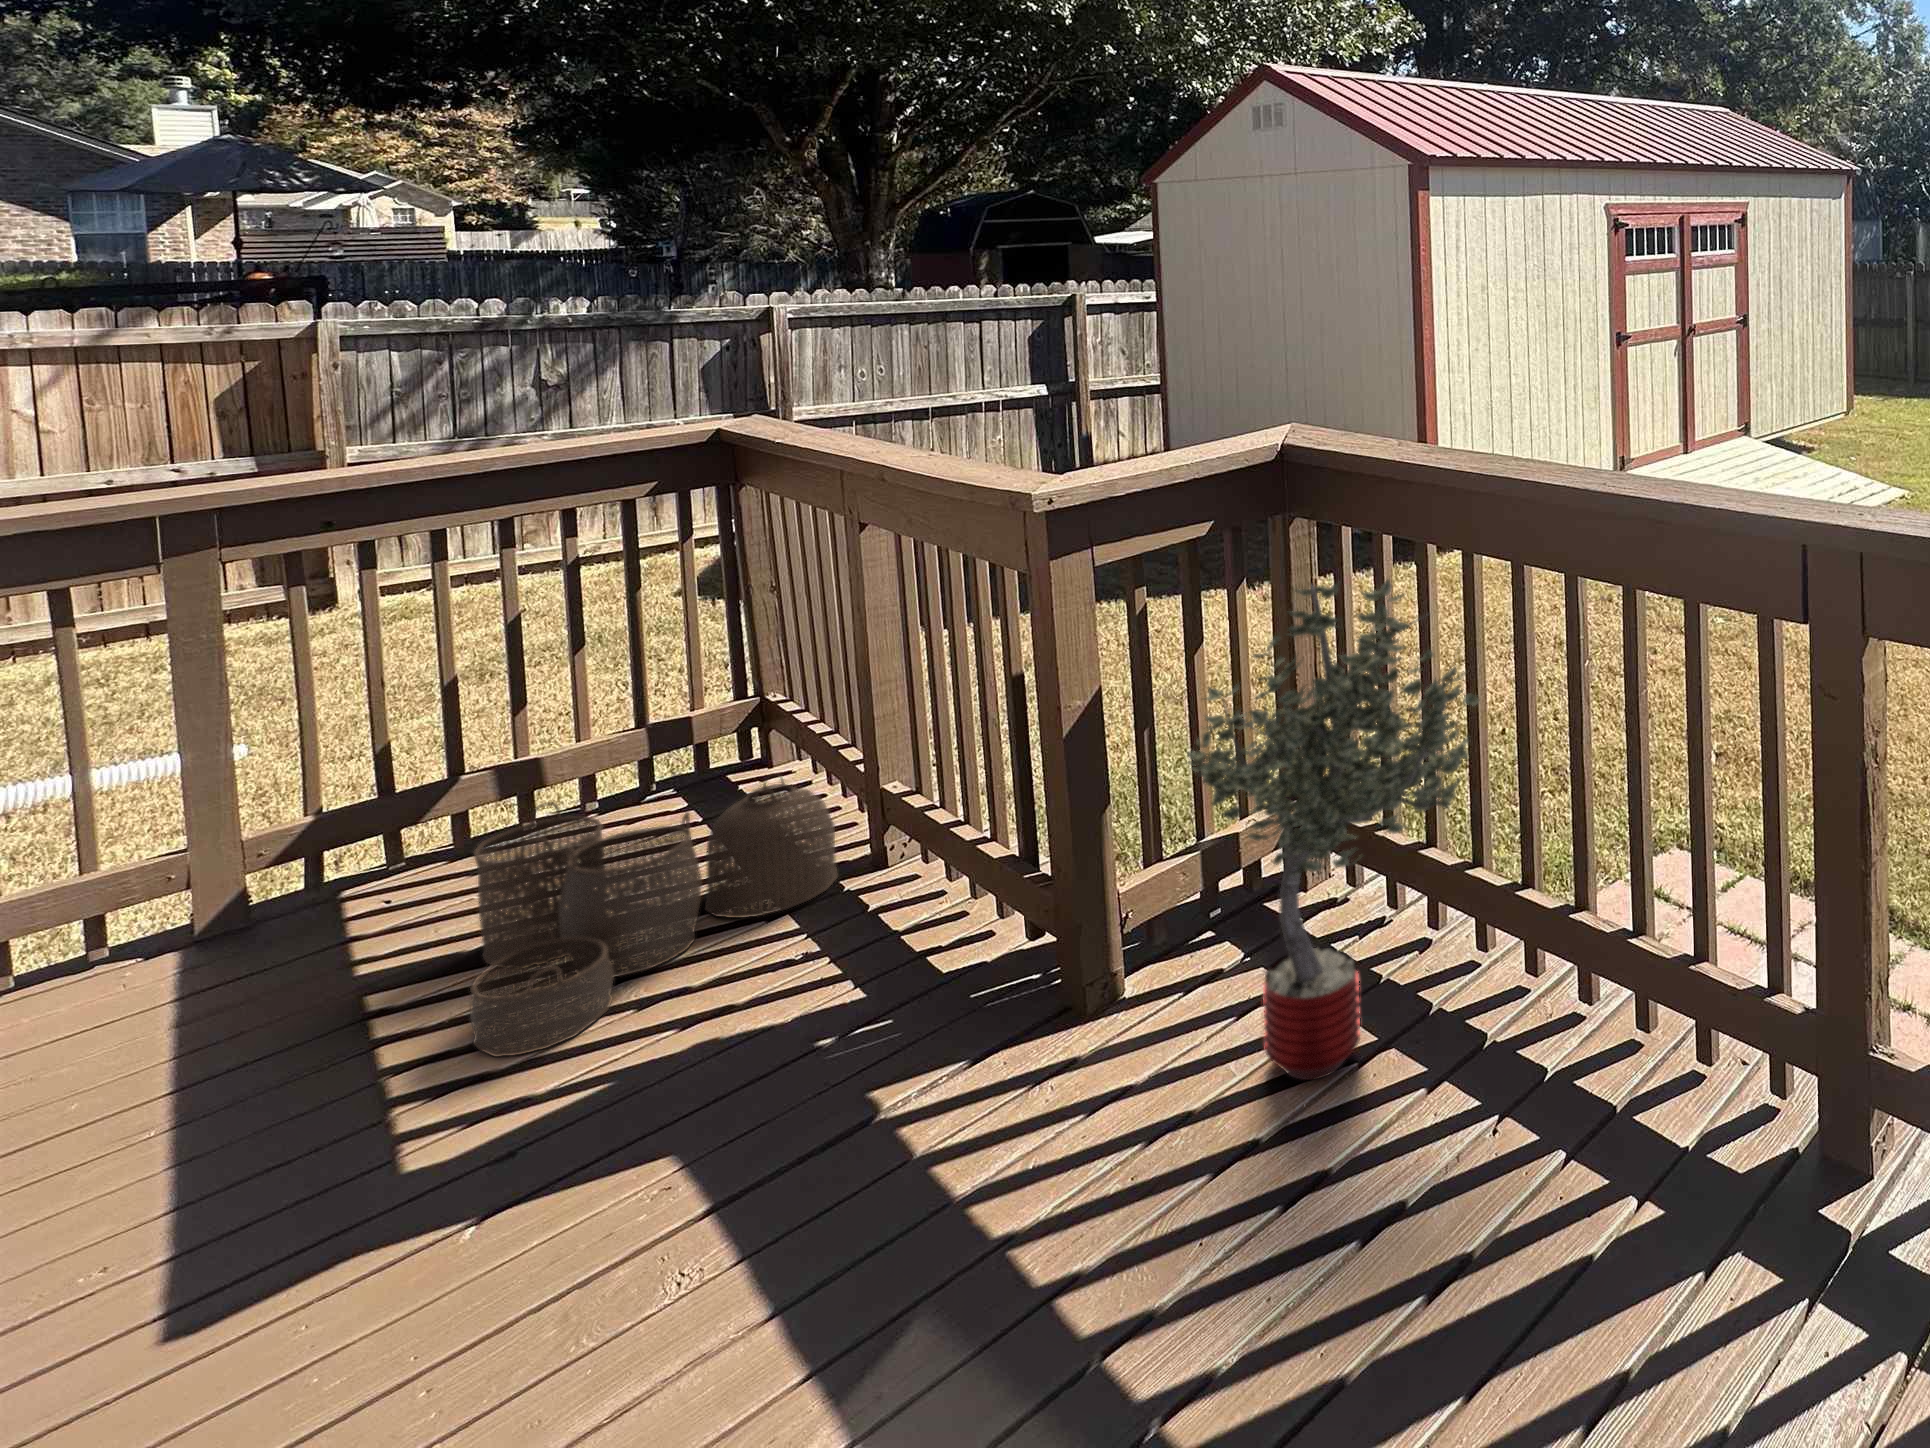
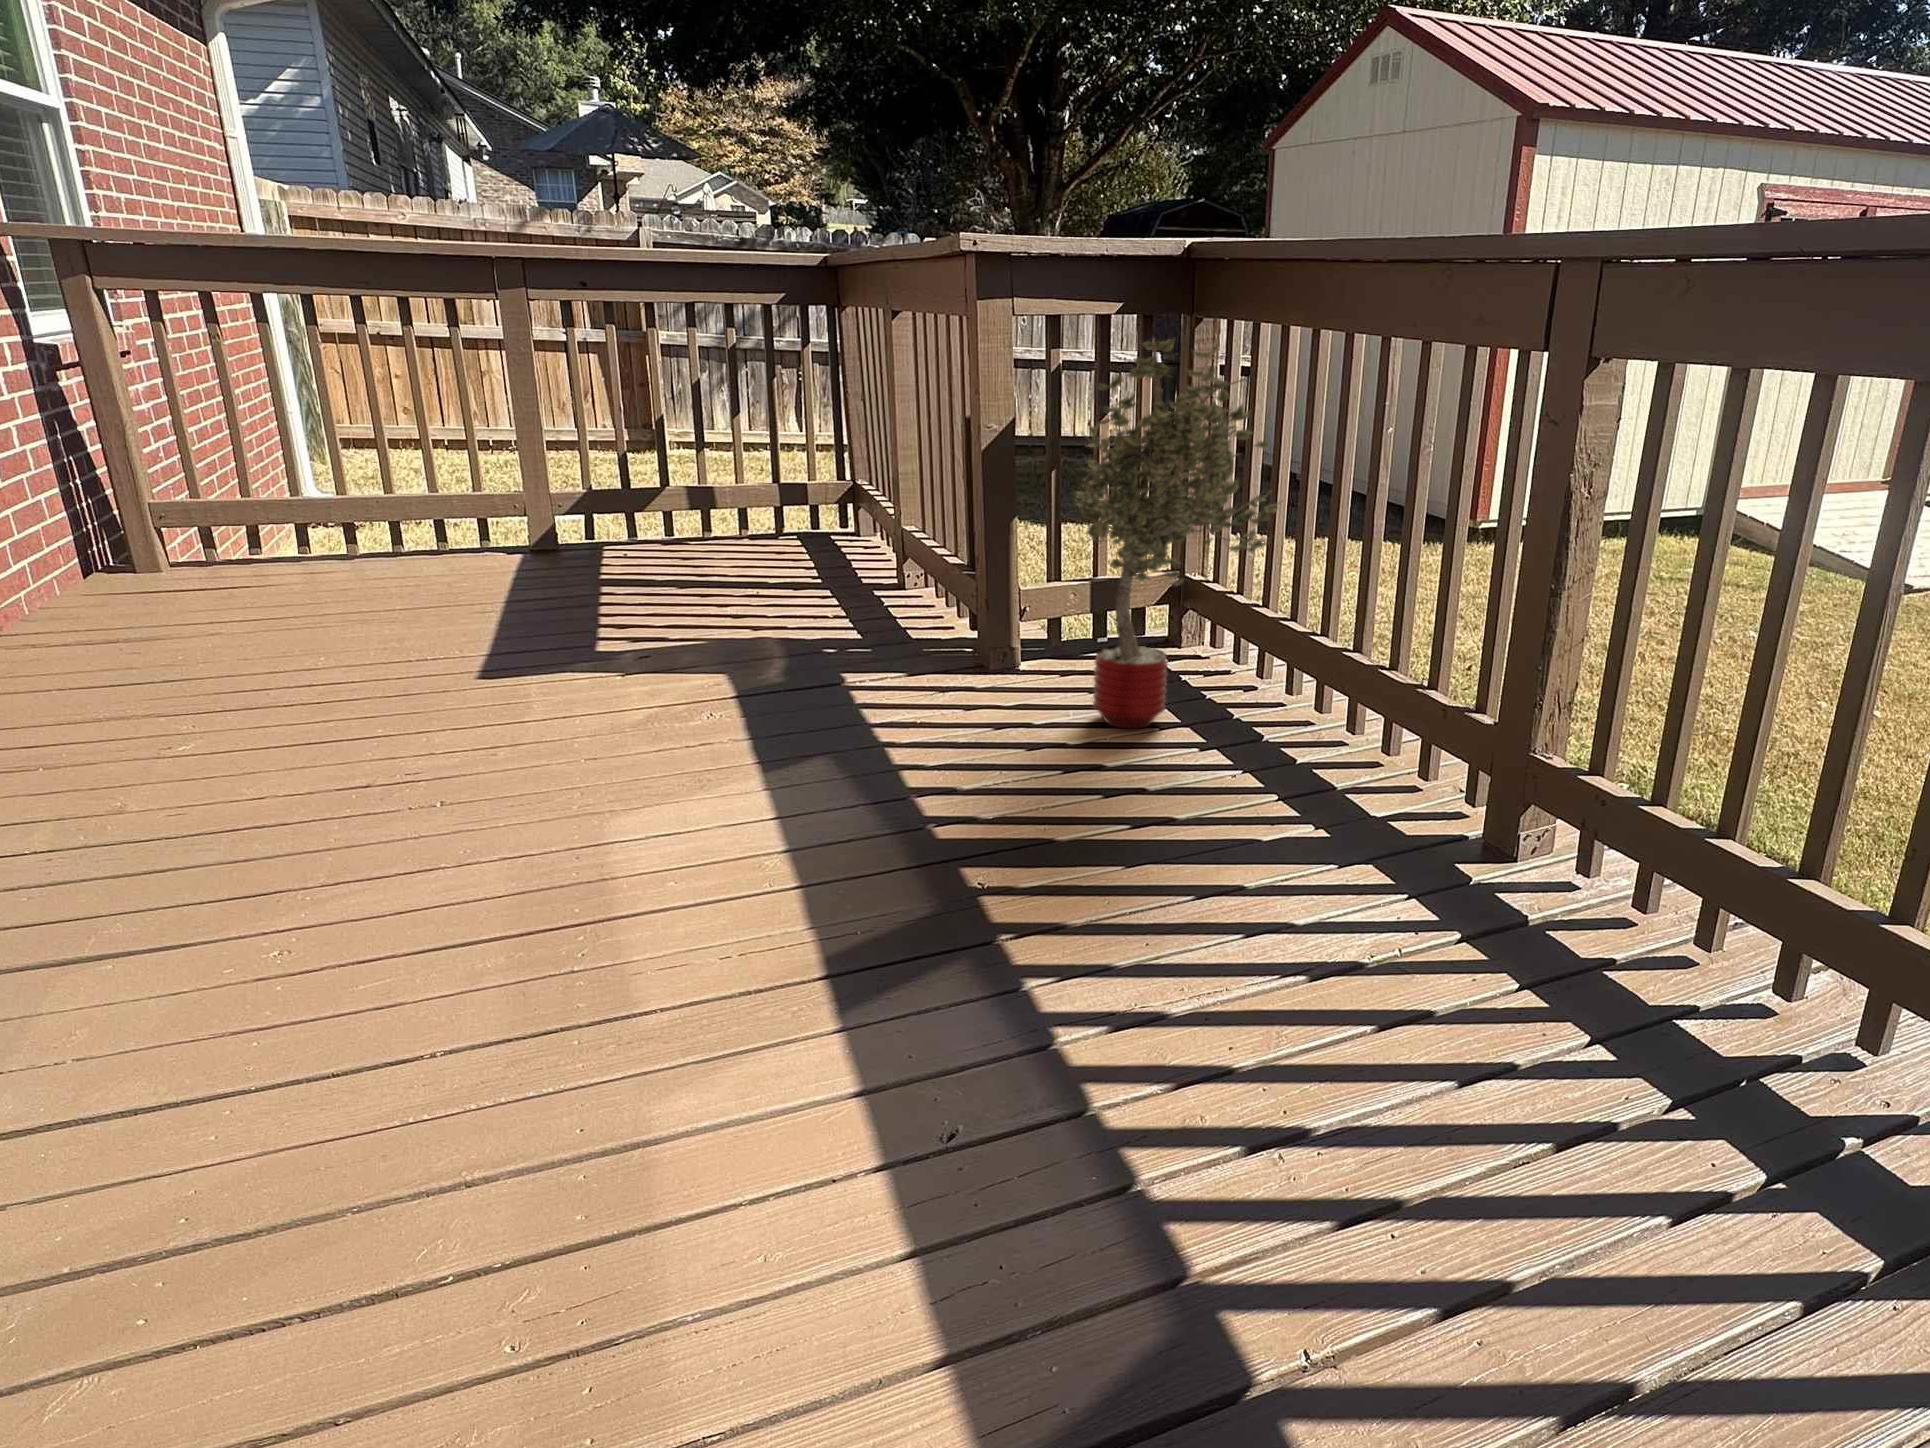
woven basket: present [470,775,838,1057] -> none [643,496,876,623]

